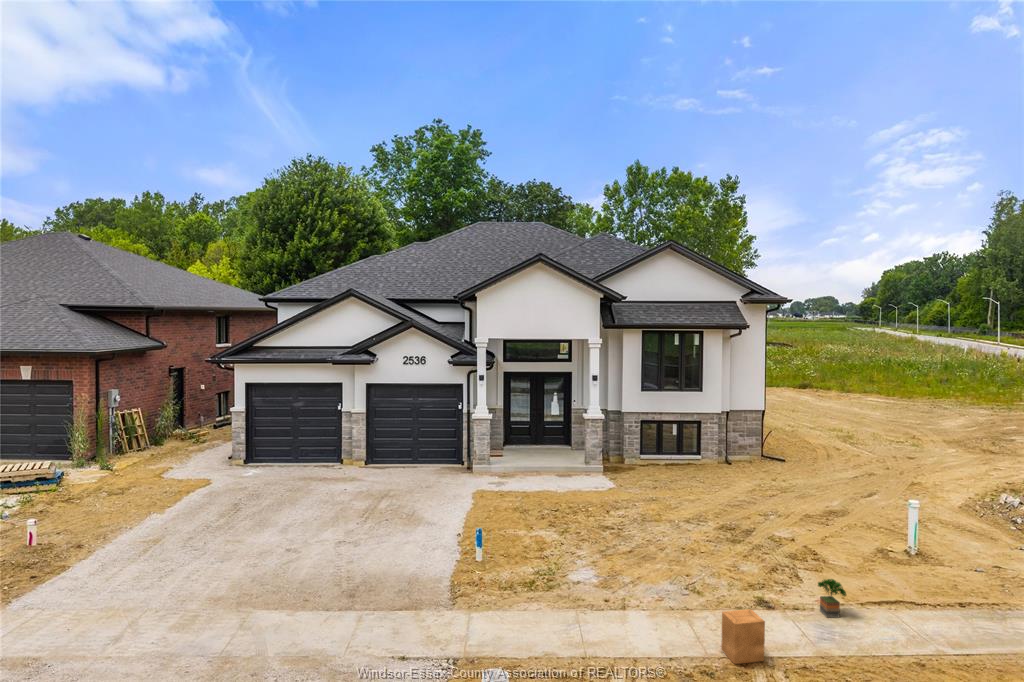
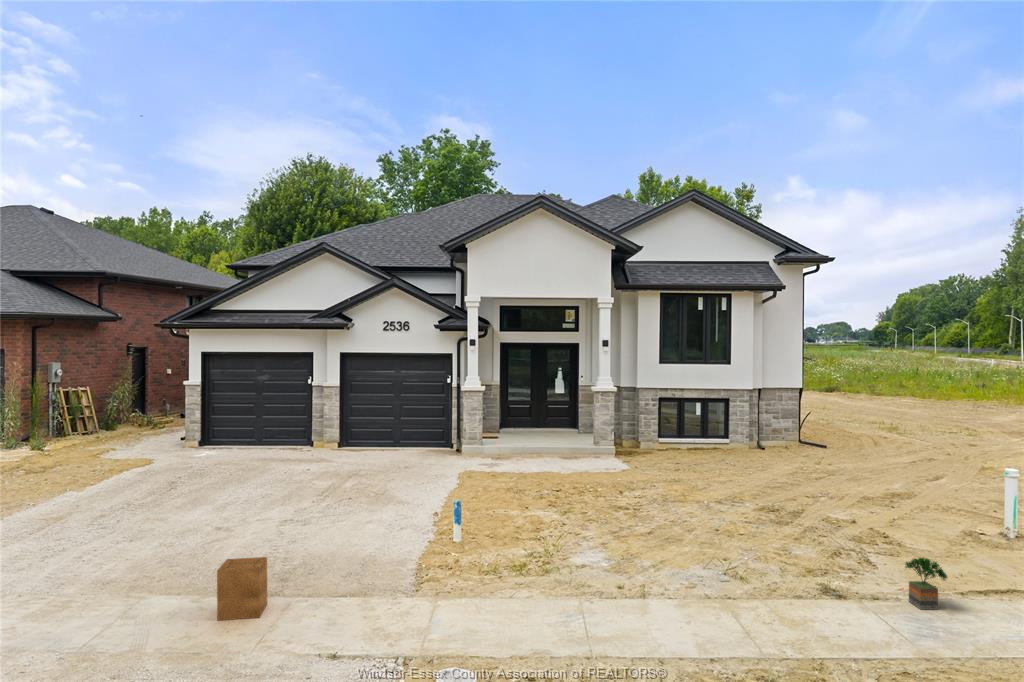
cardboard box: present [721,609,765,664] -> present [217,557,267,620]

